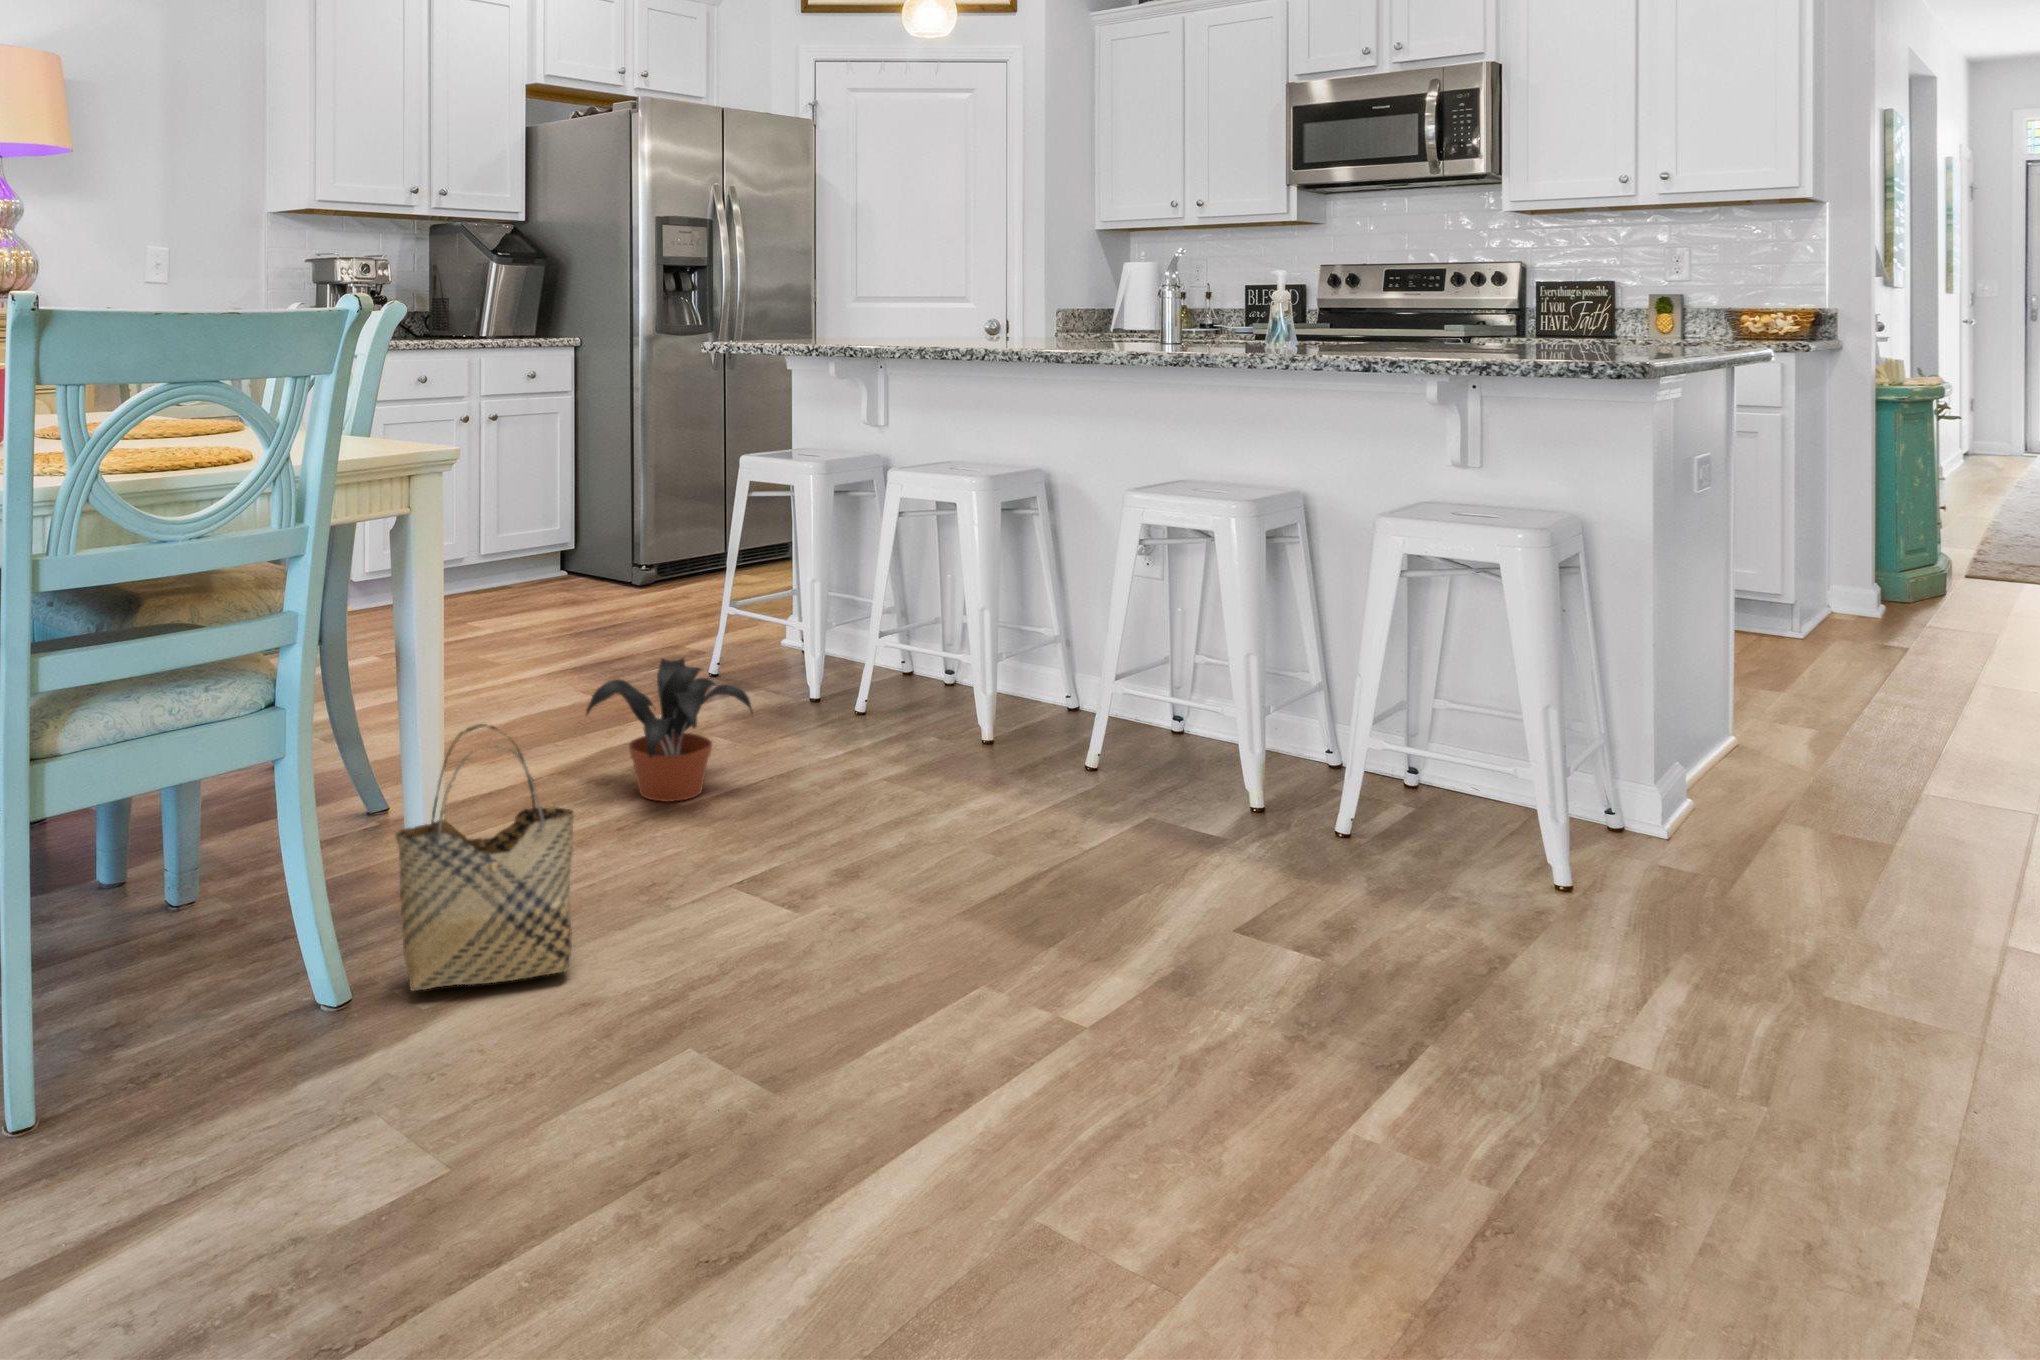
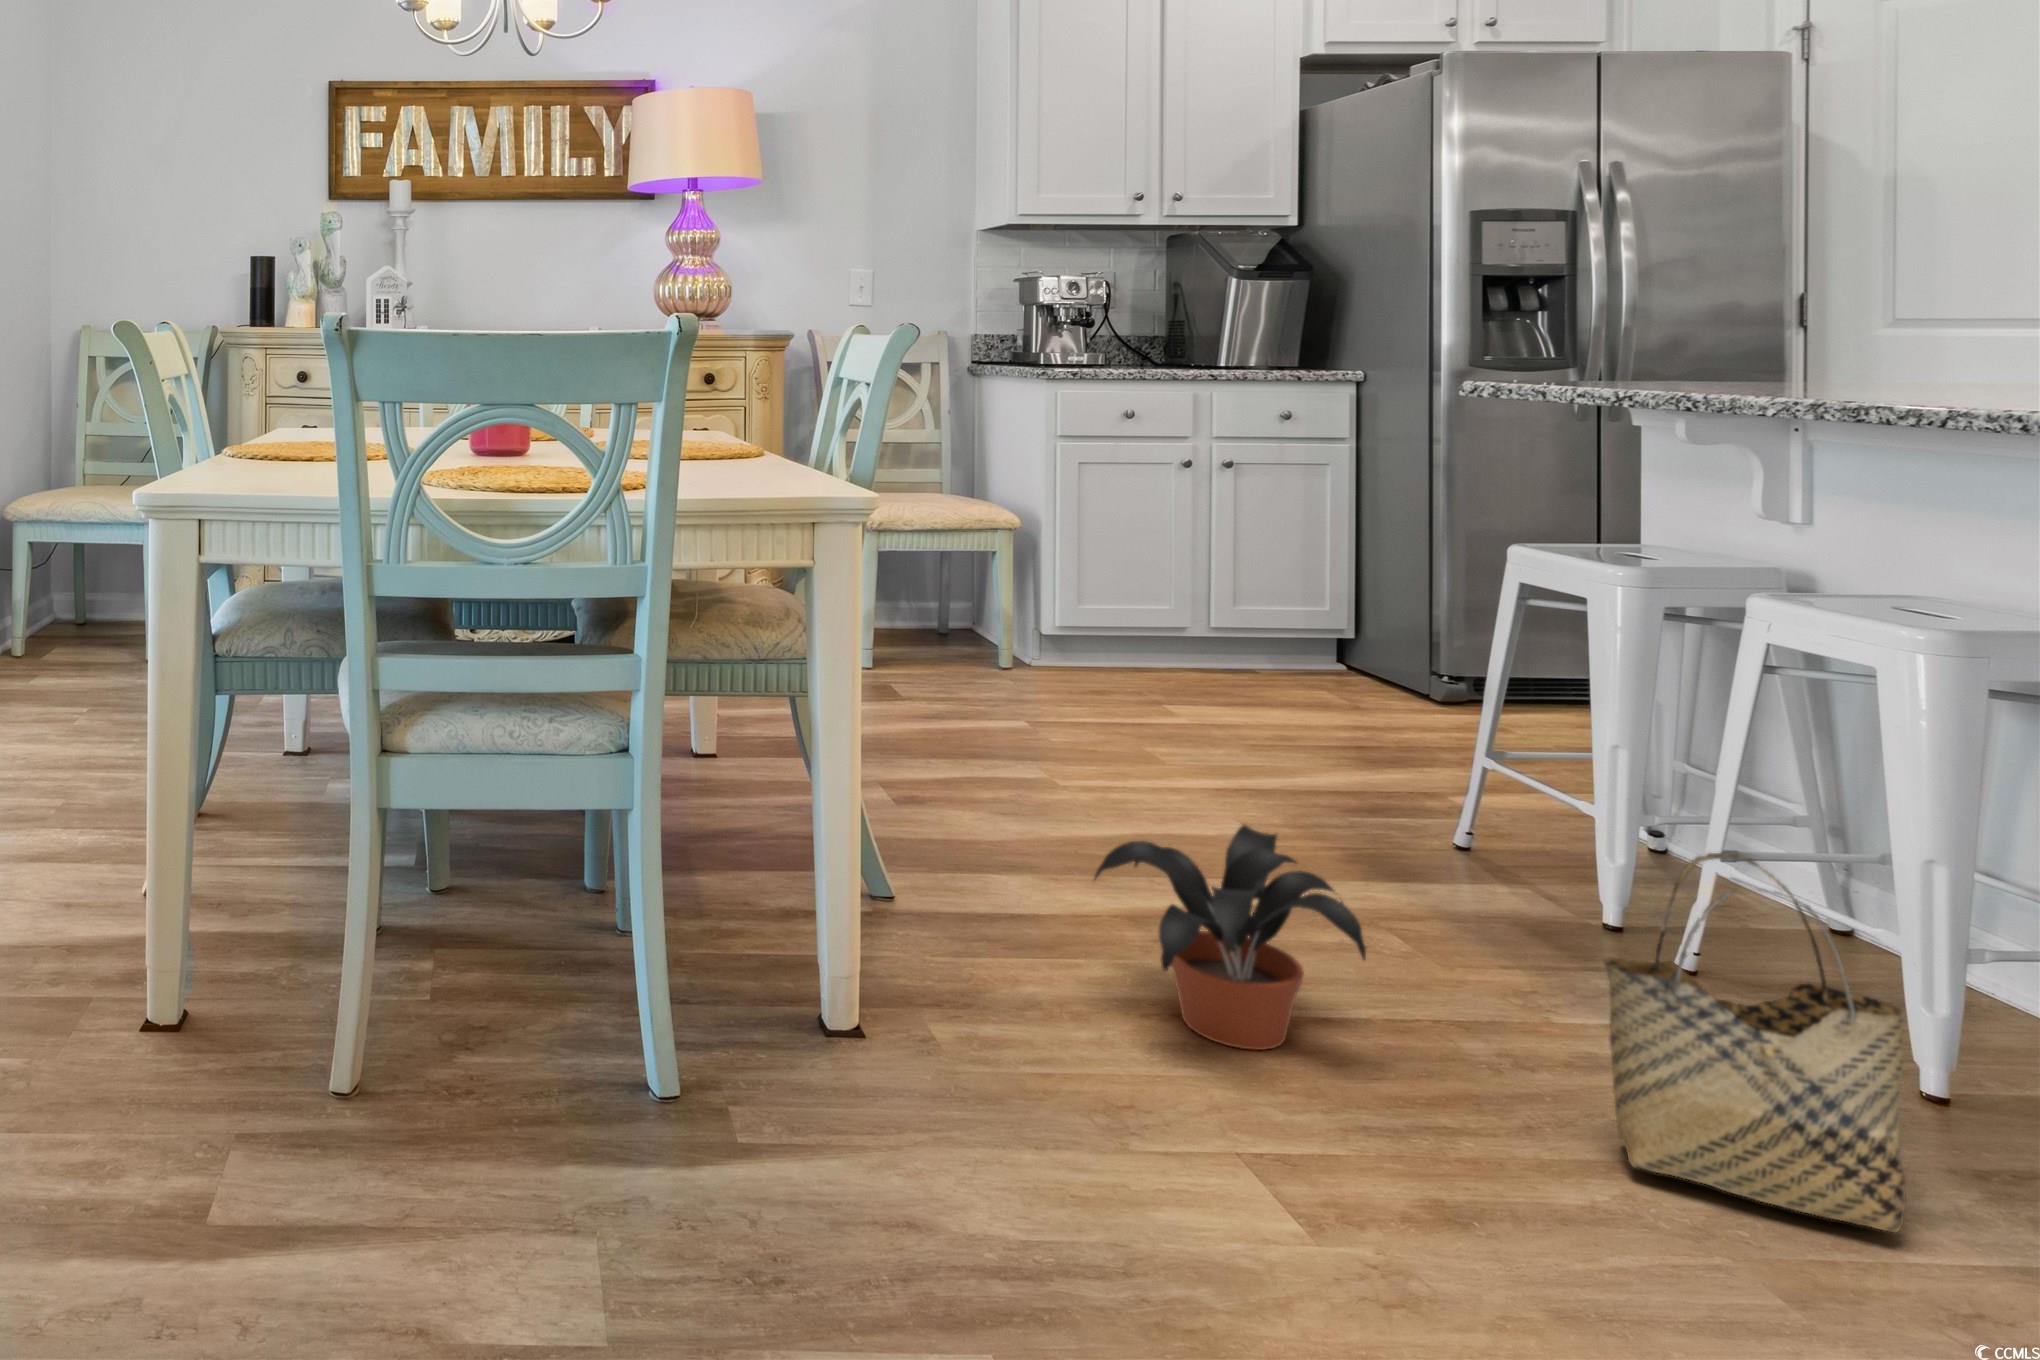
woven basket: present [394,724,575,991] -> present [1603,853,1906,1232]

